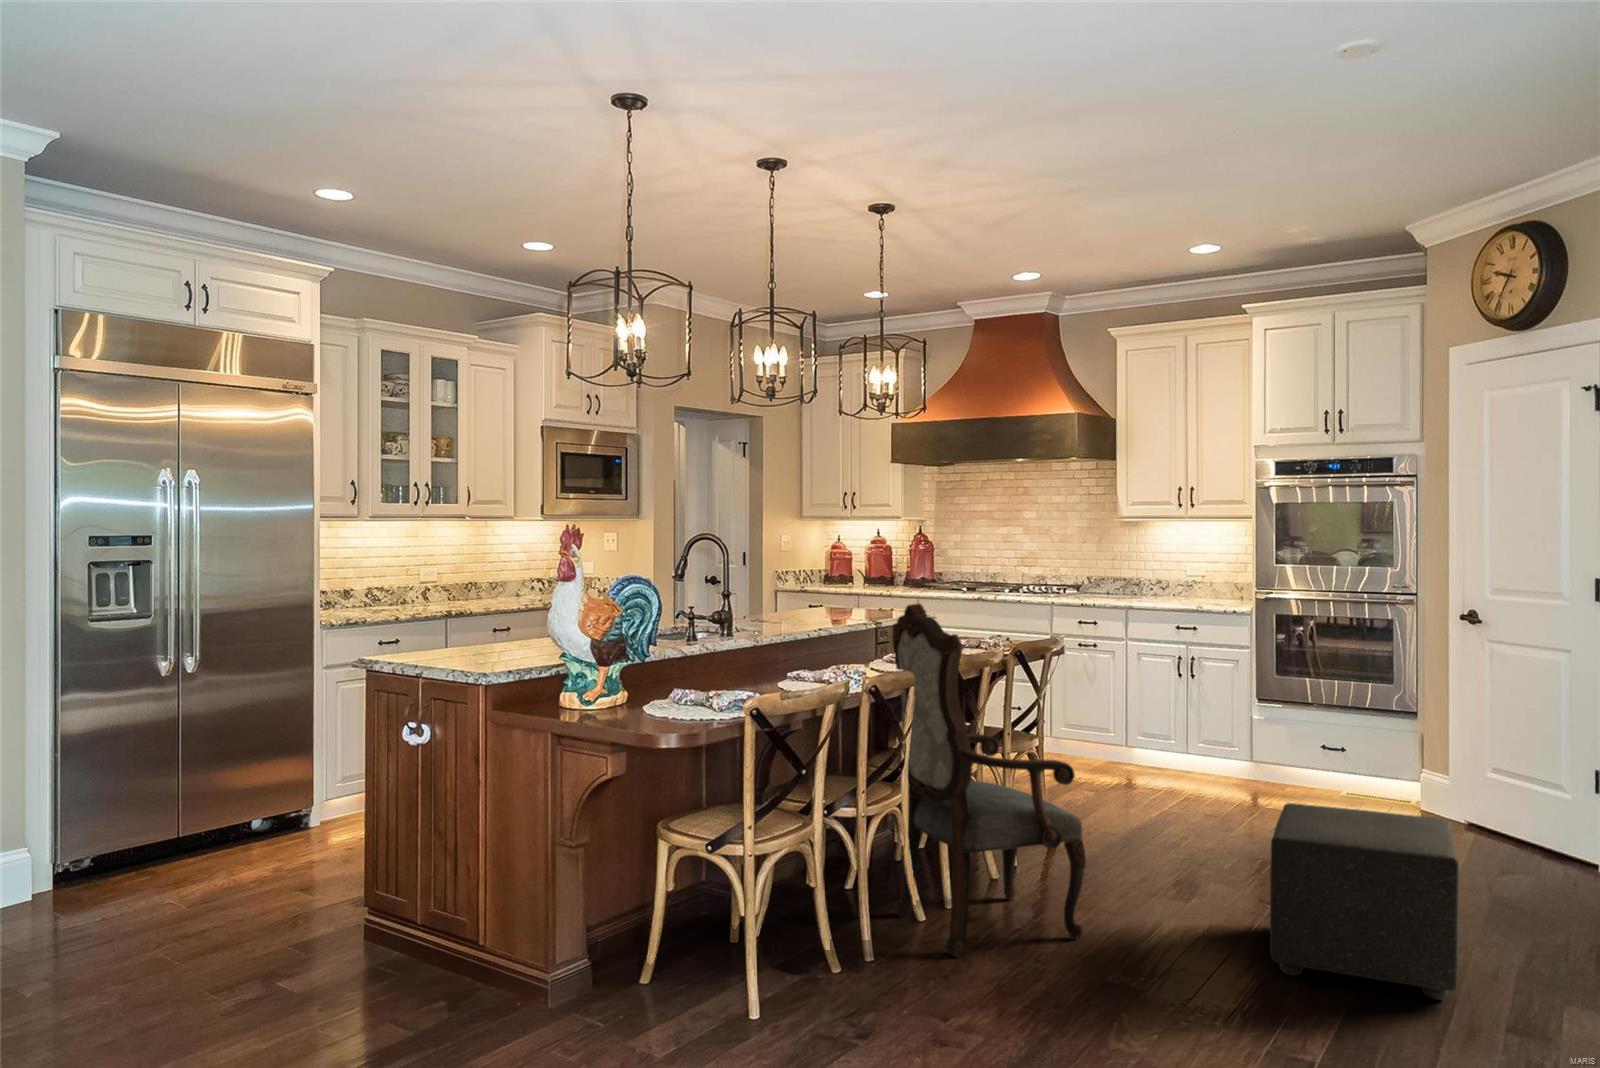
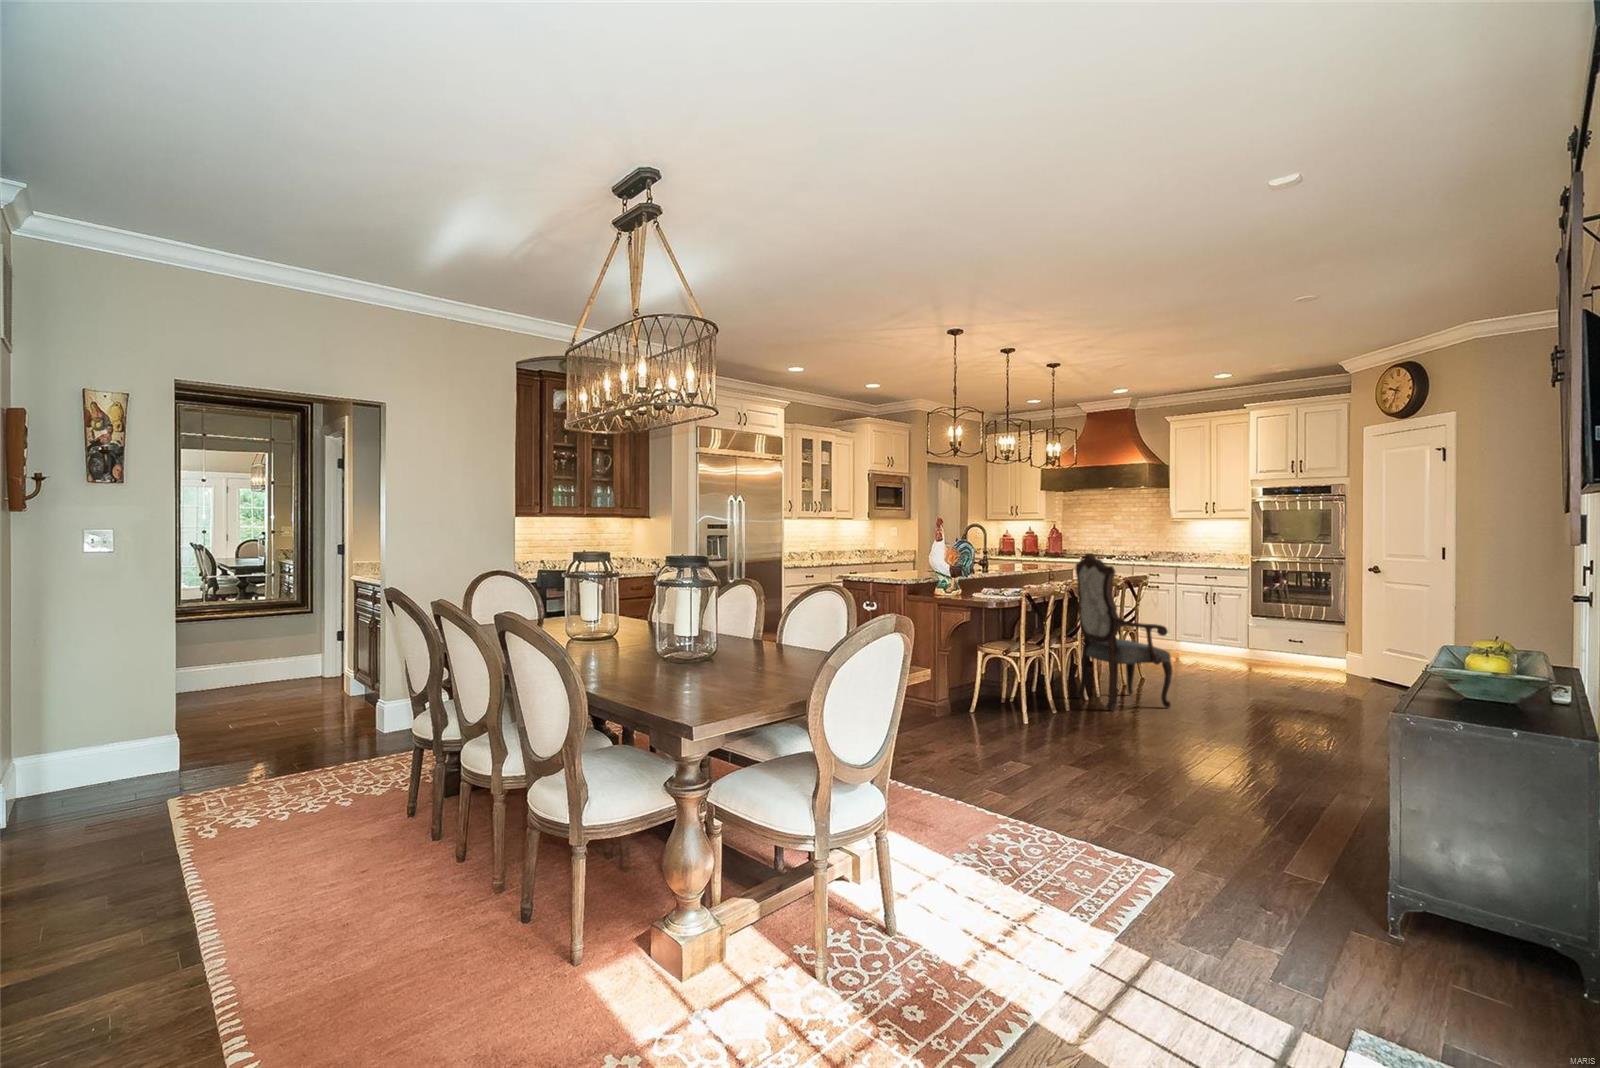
ottoman: present [1270,803,1459,1000] -> none [1266,650,1359,732]

